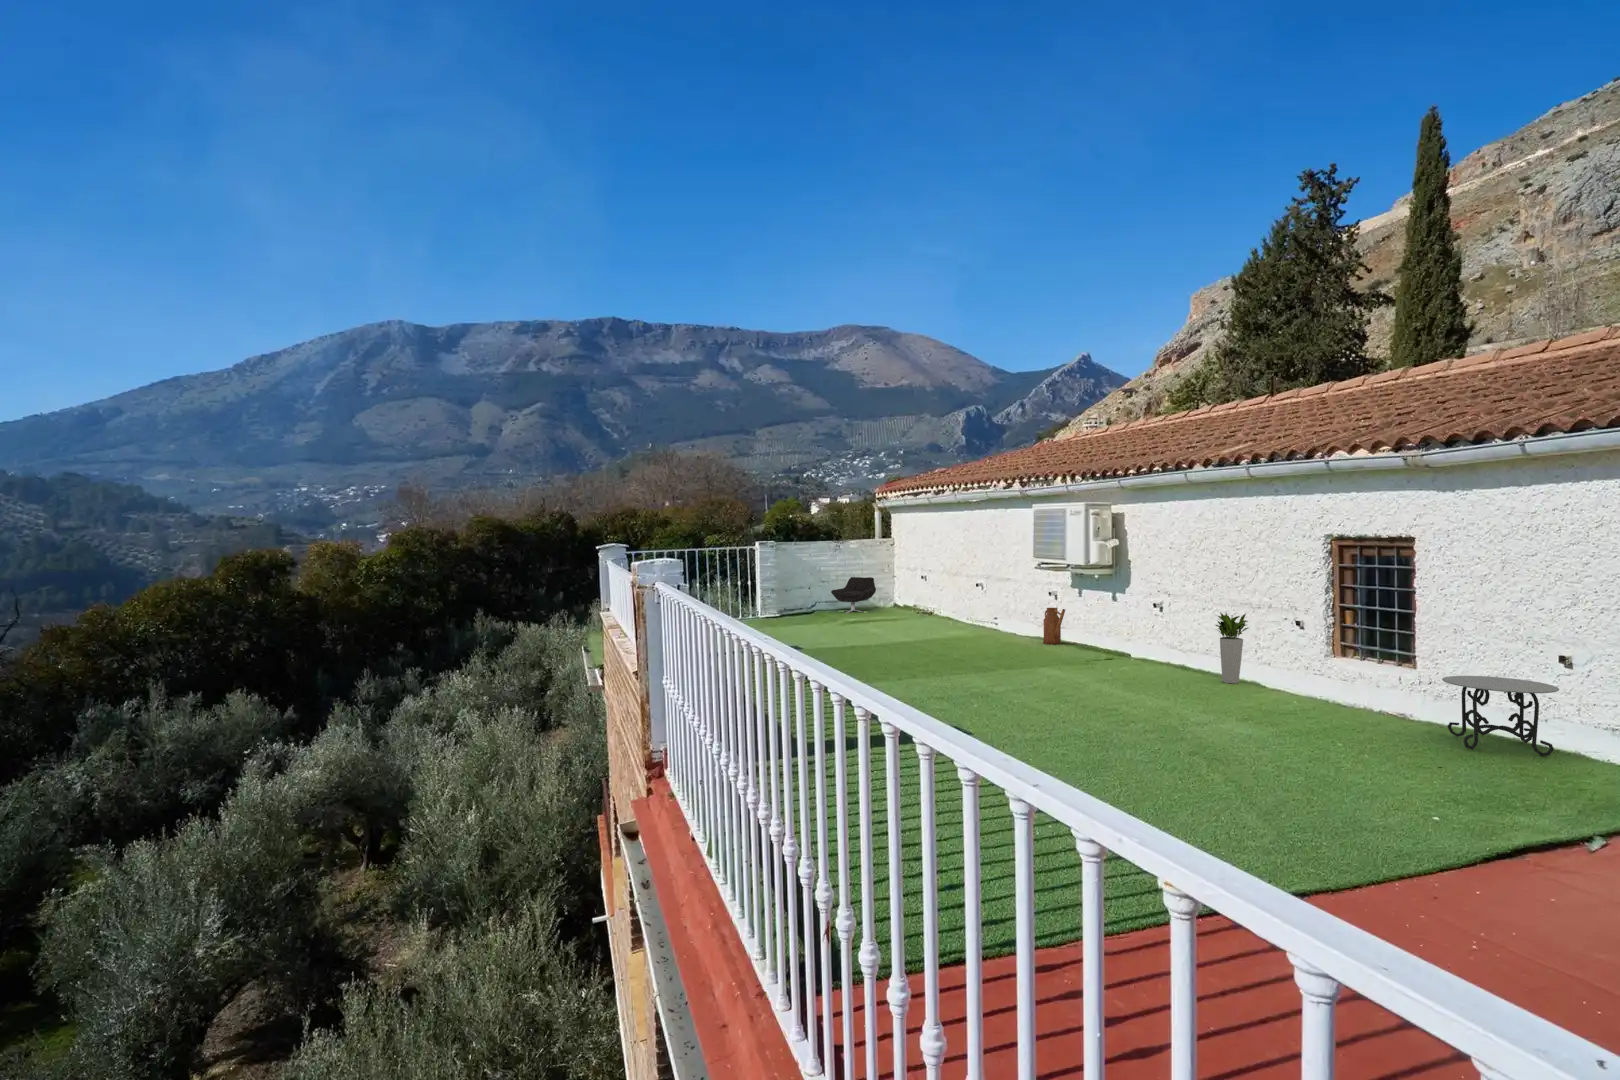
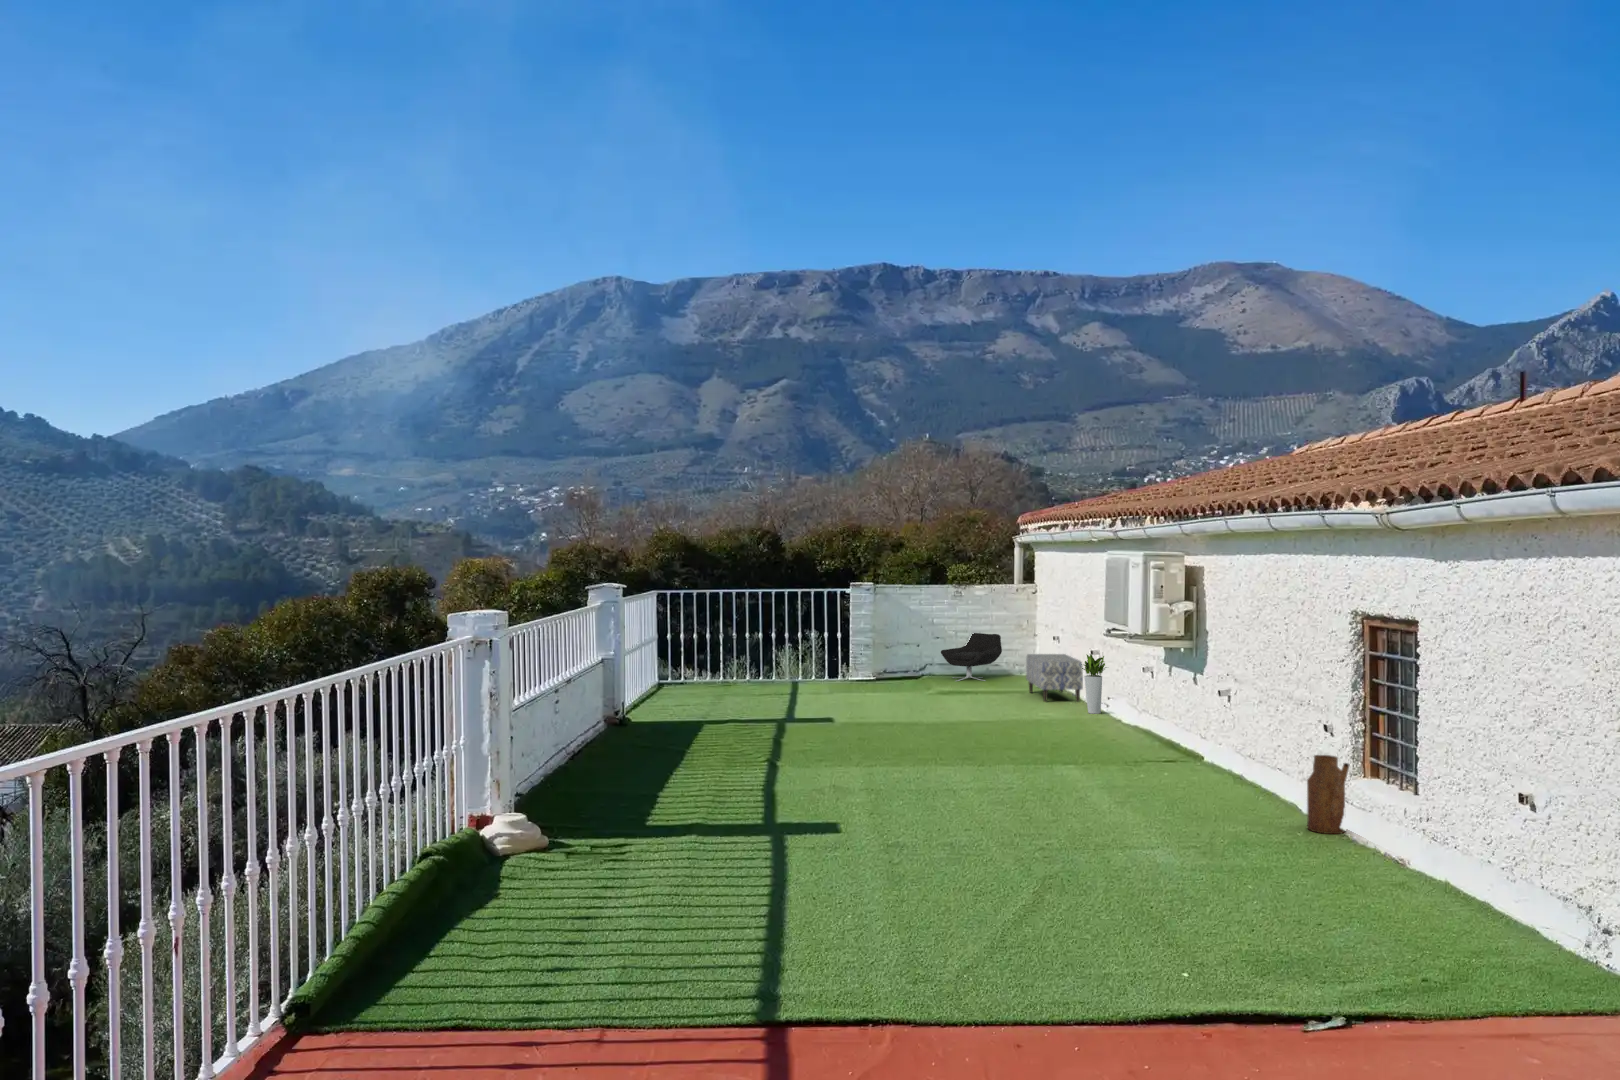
bench: none [913,589,965,625] -> present [1026,654,1083,702]
watering can: present [1043,608,1065,644] -> present [1307,755,1349,834]
planter: present [1216,612,1248,683] -> present [1082,654,1106,714]
side table: present [1442,676,1559,756] -> none [1364,813,1500,927]

